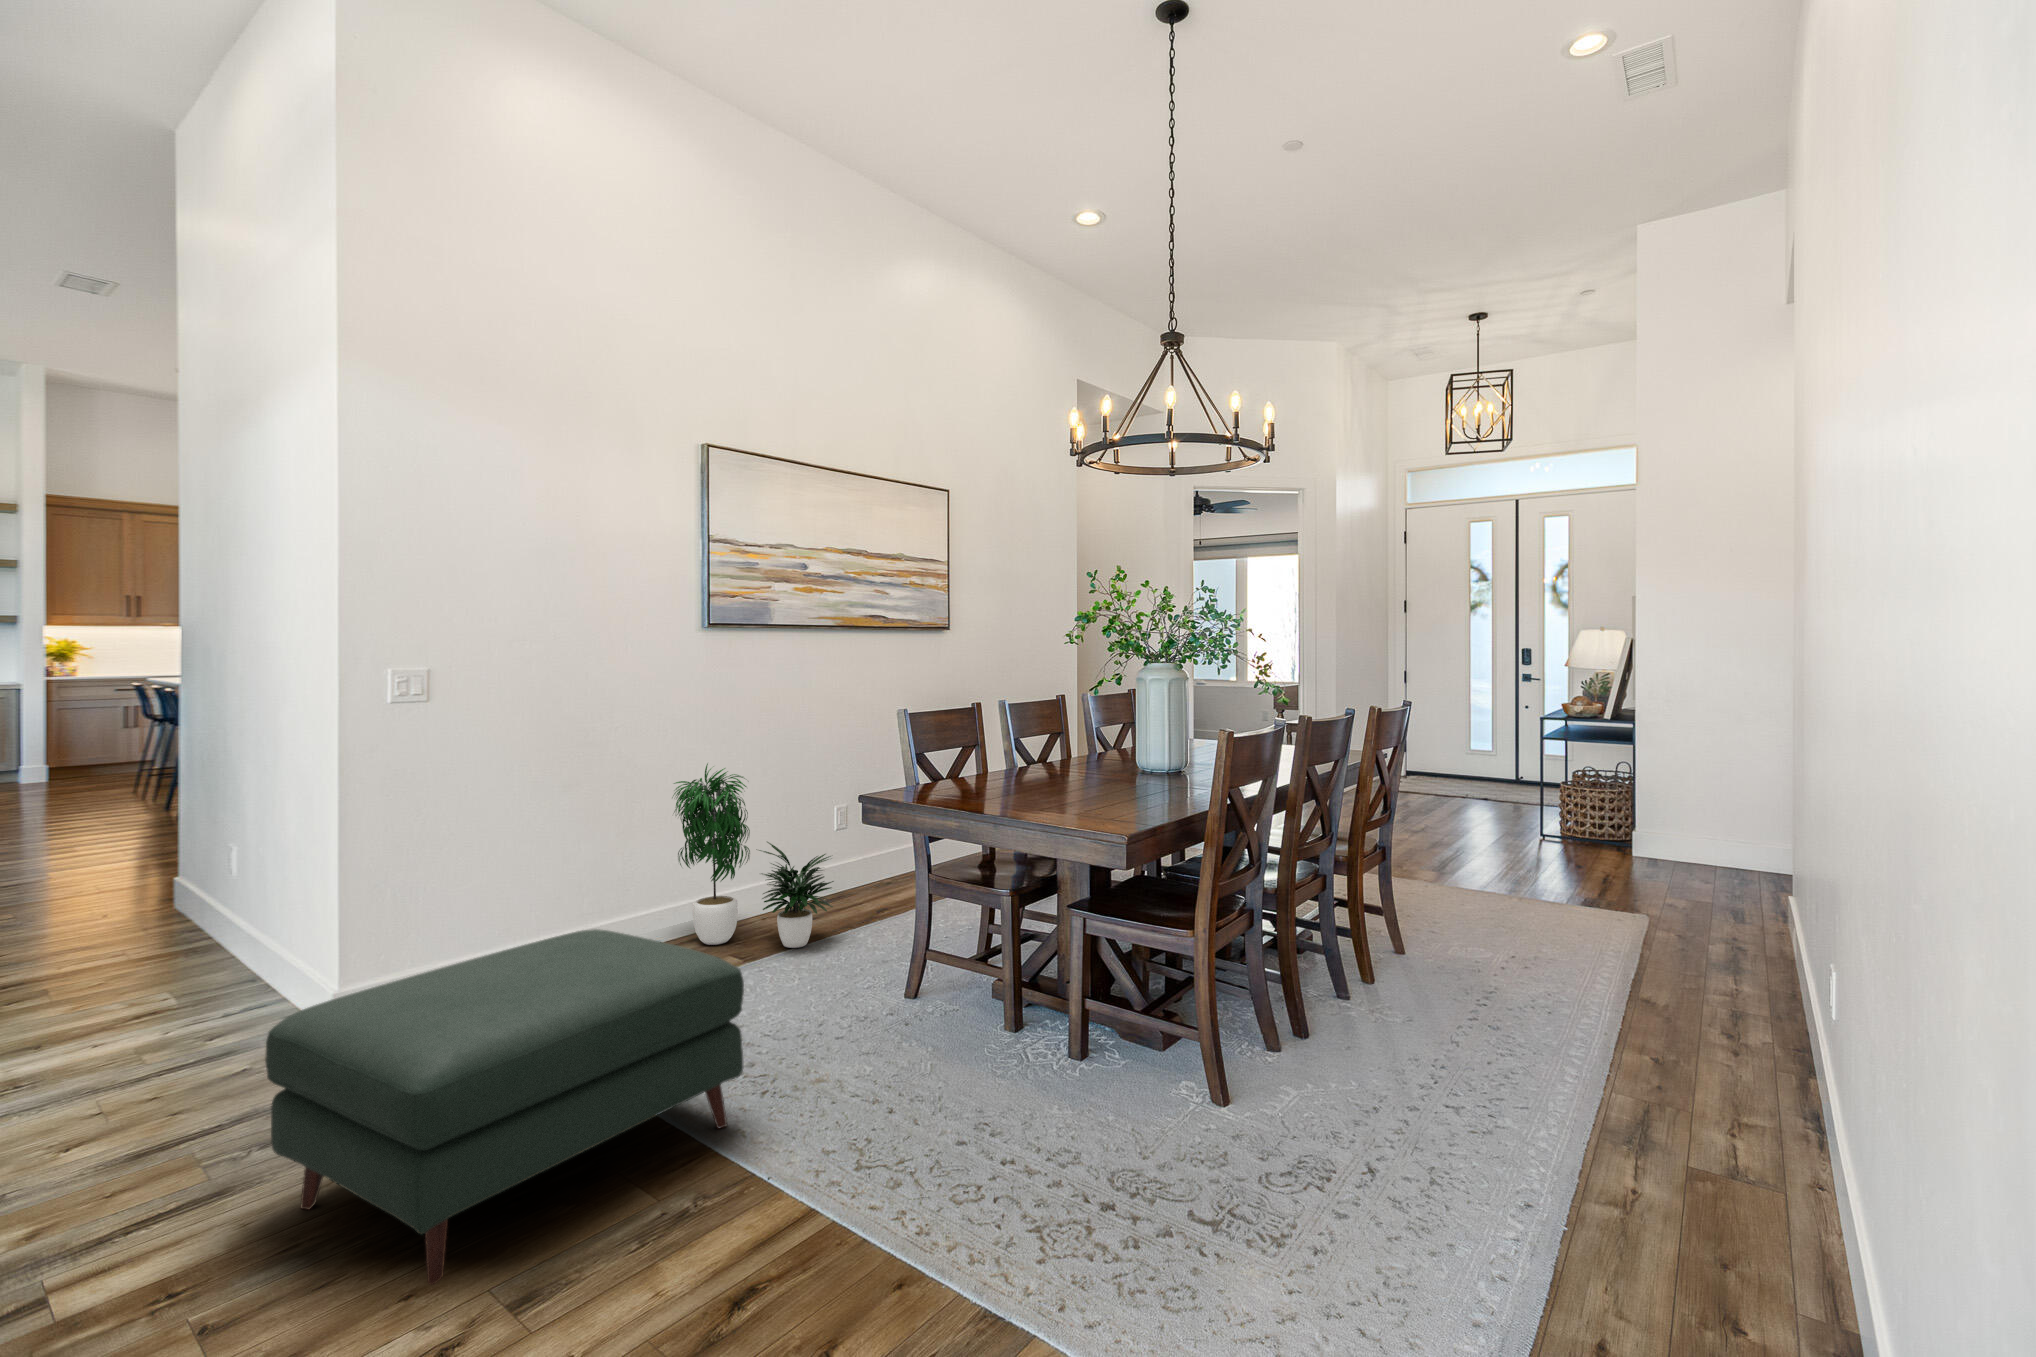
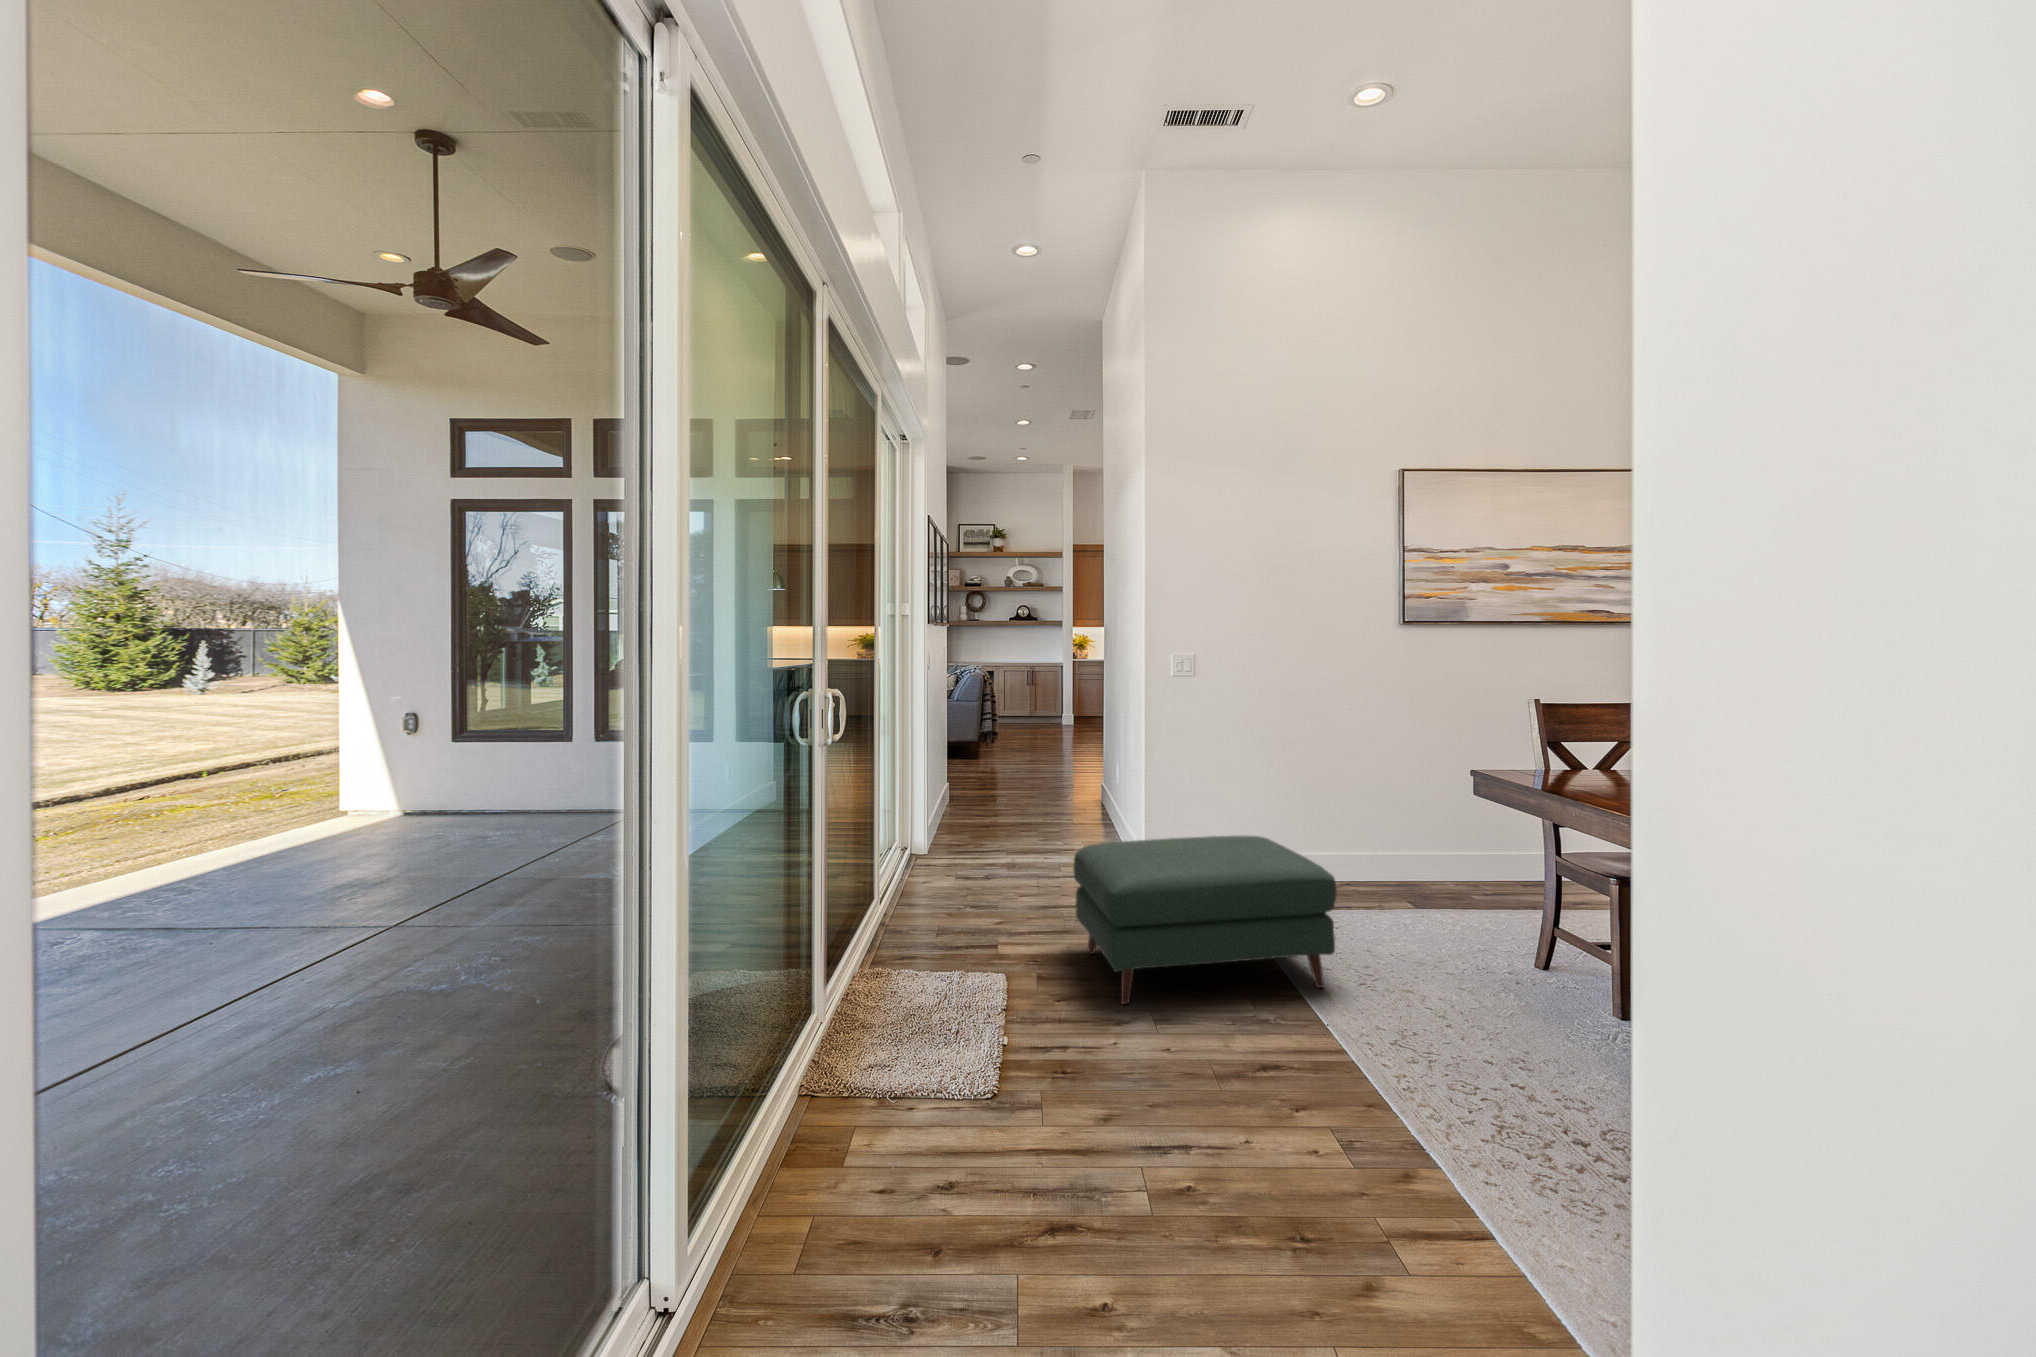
potted plant: present [672,764,834,948] -> none [1366,733,1503,896]

